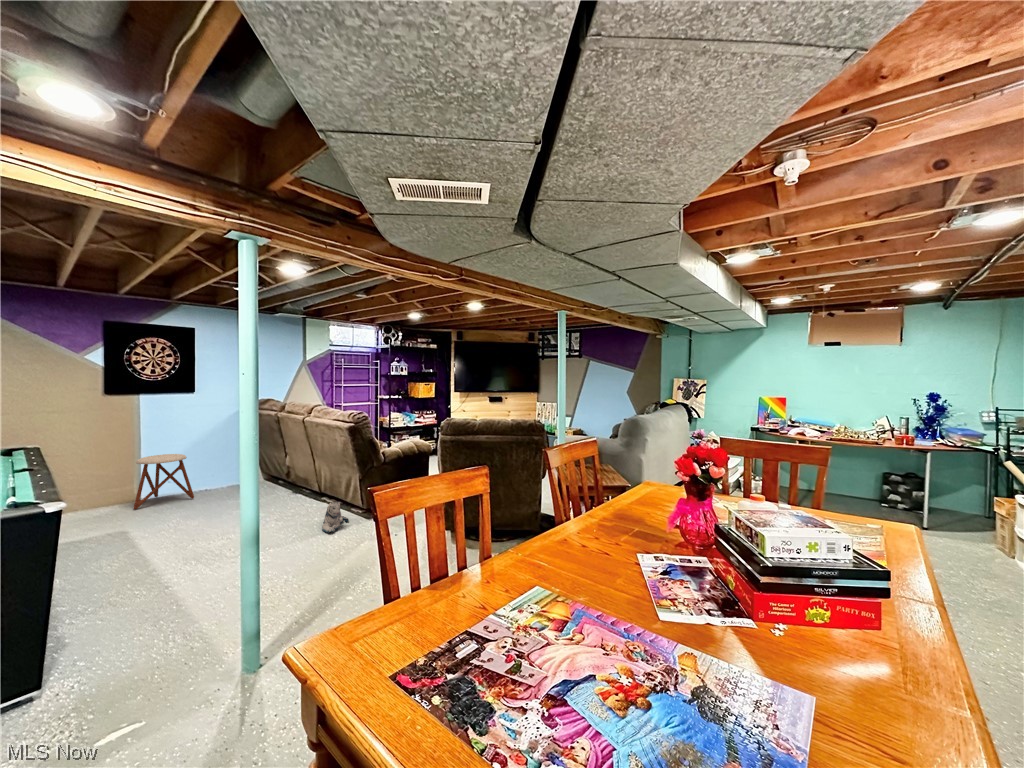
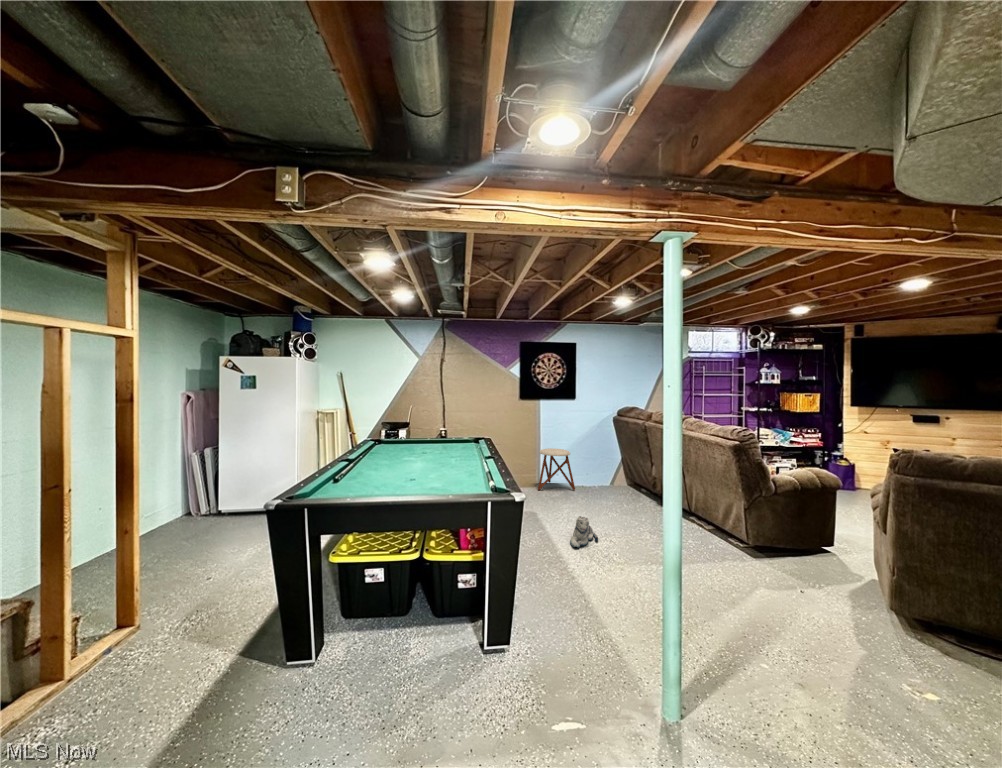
plush toy: present [322,502,349,533] -> present [570,516,598,548]

